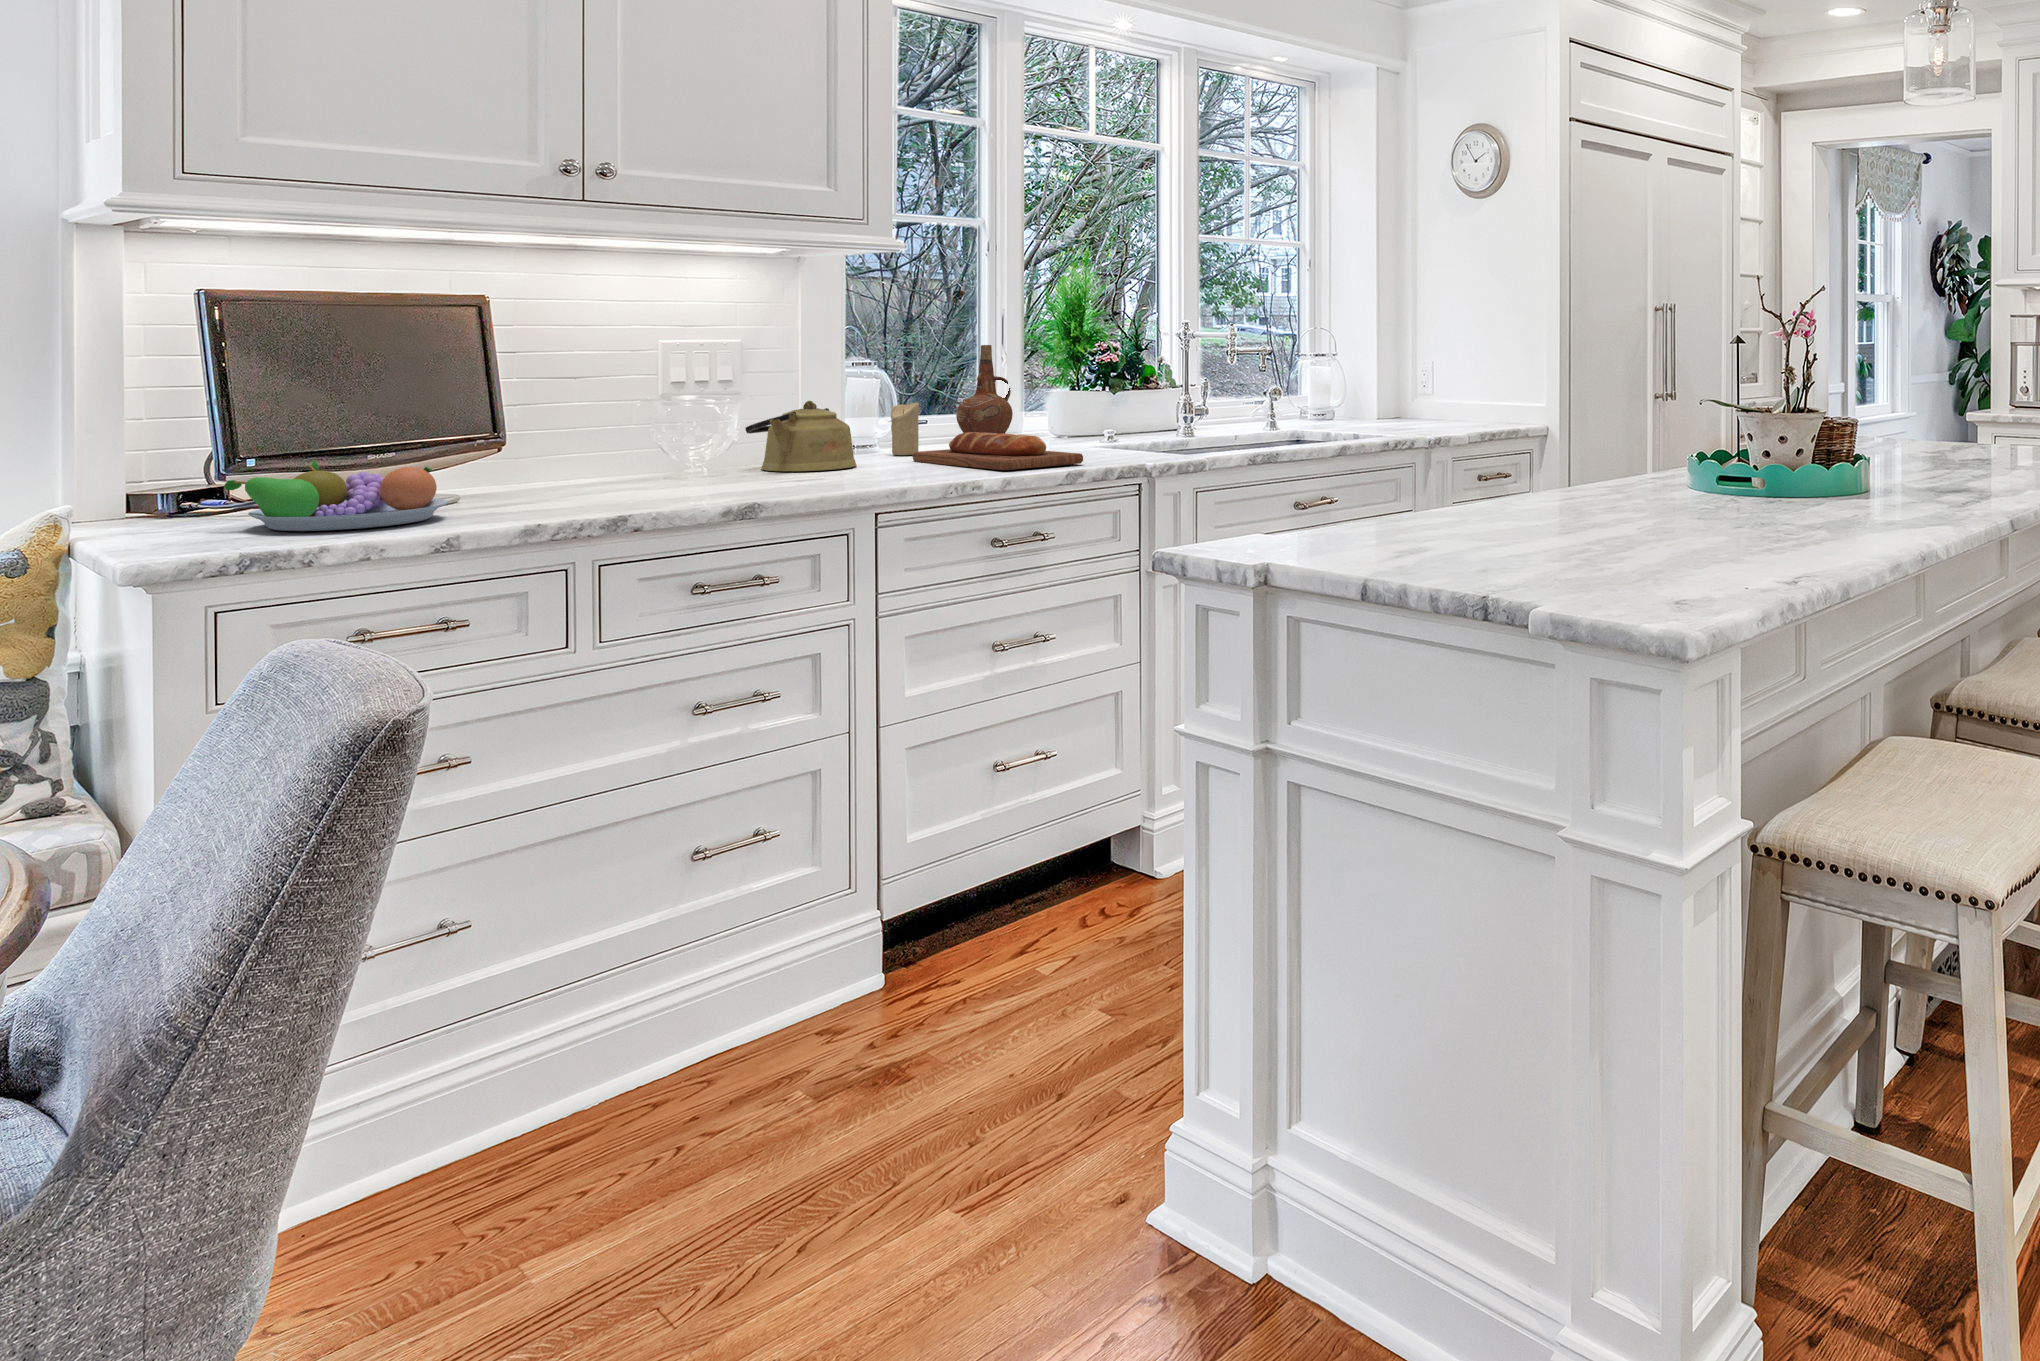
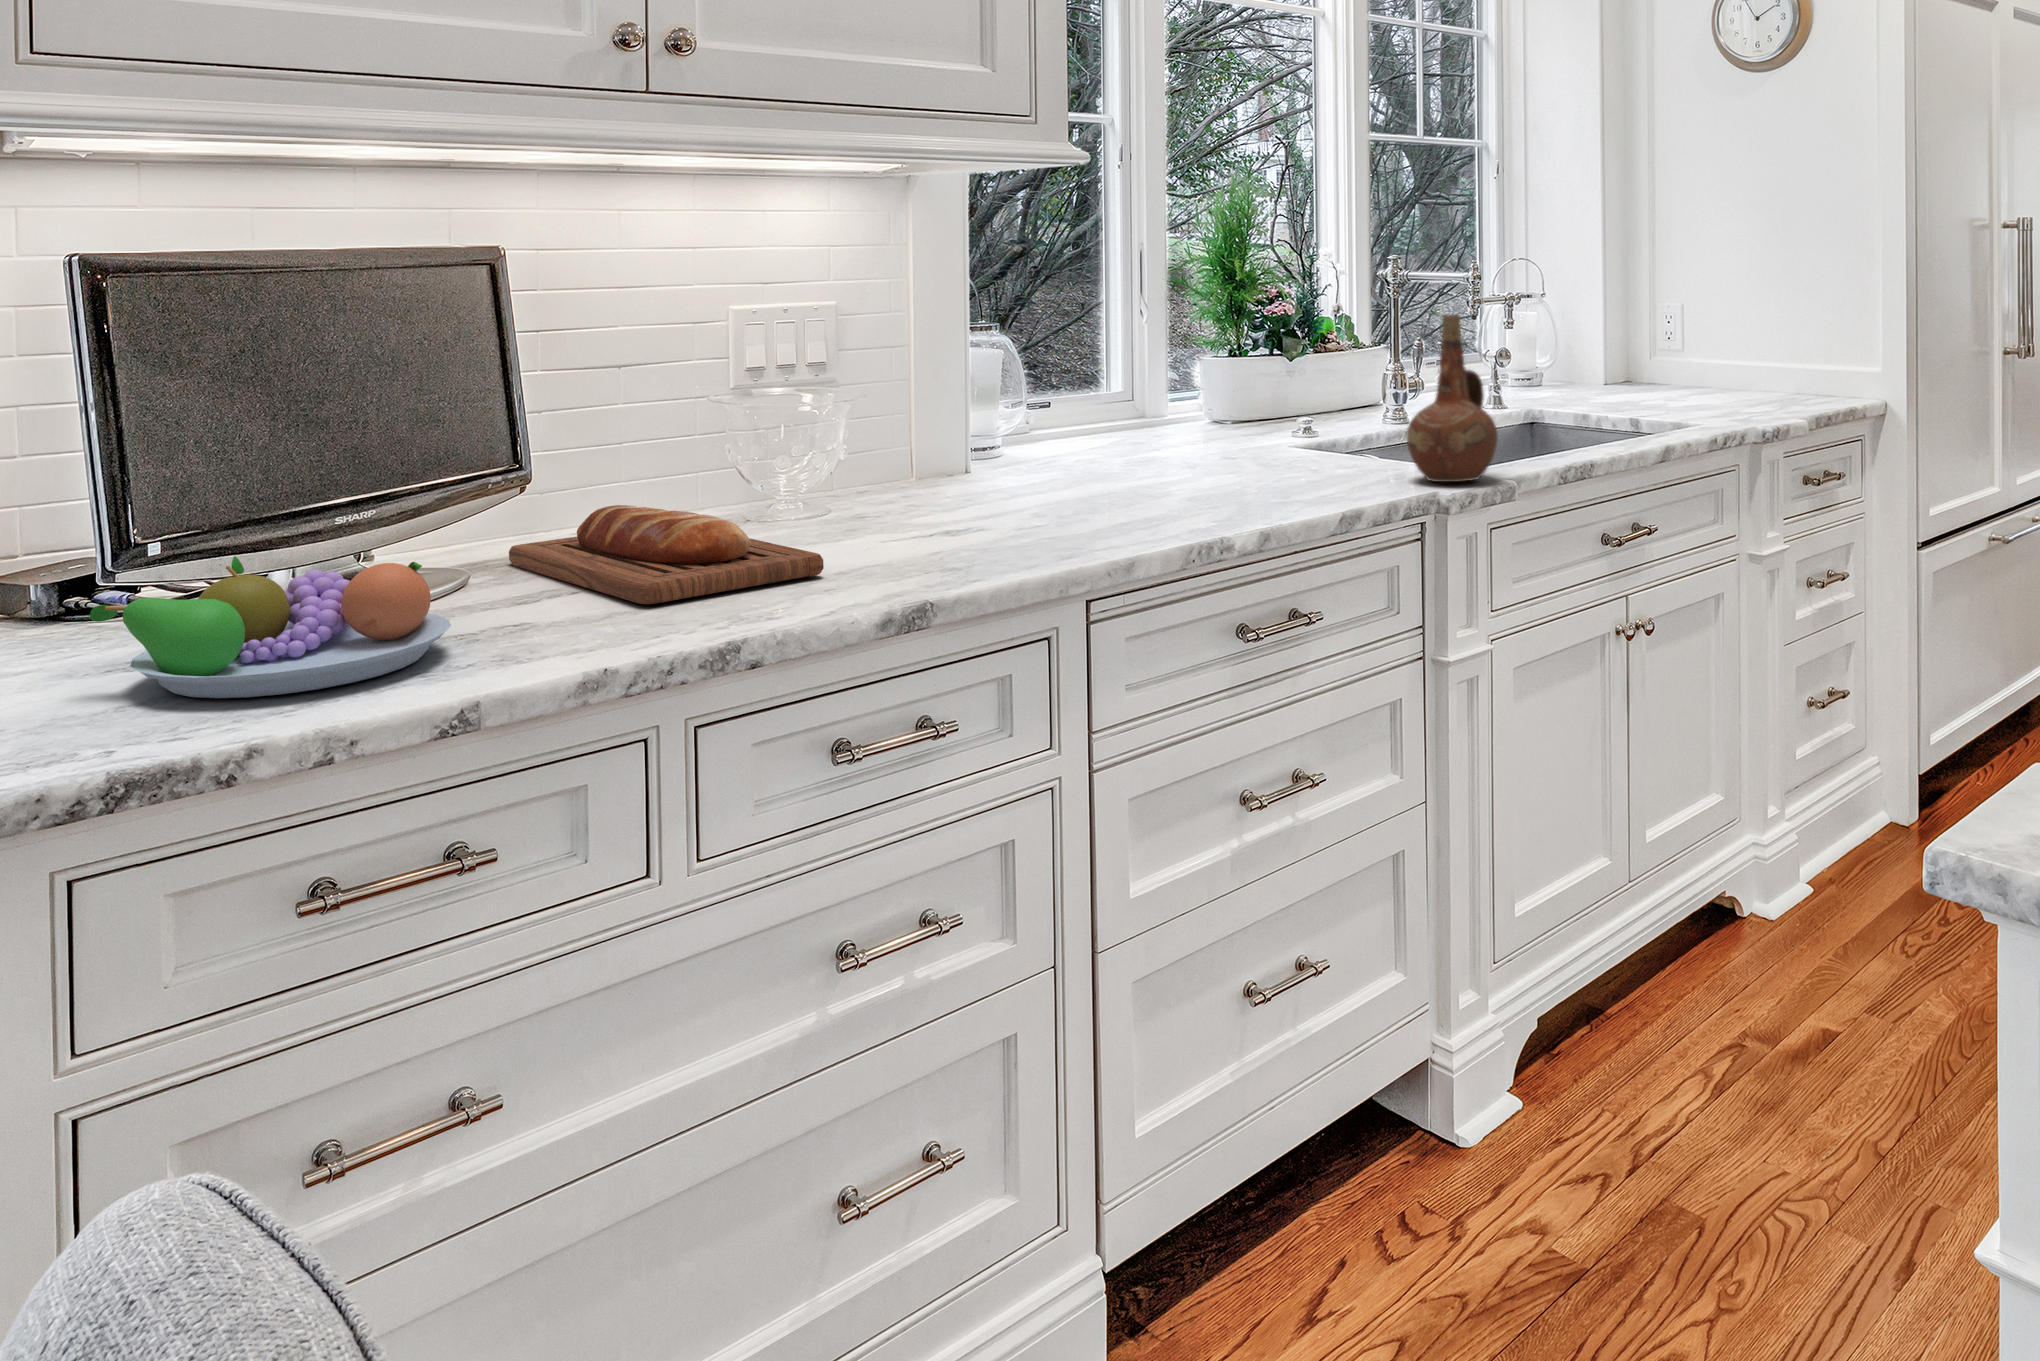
ceramic pitcher: present [956,345,1013,434] -> present [1407,315,1498,482]
kettle: present [745,401,856,471] -> none [851,405,1009,518]
candle: present [891,403,919,455] -> none [1032,398,1072,478]
bread loaf: present [913,432,1083,470] -> present [509,505,824,604]

